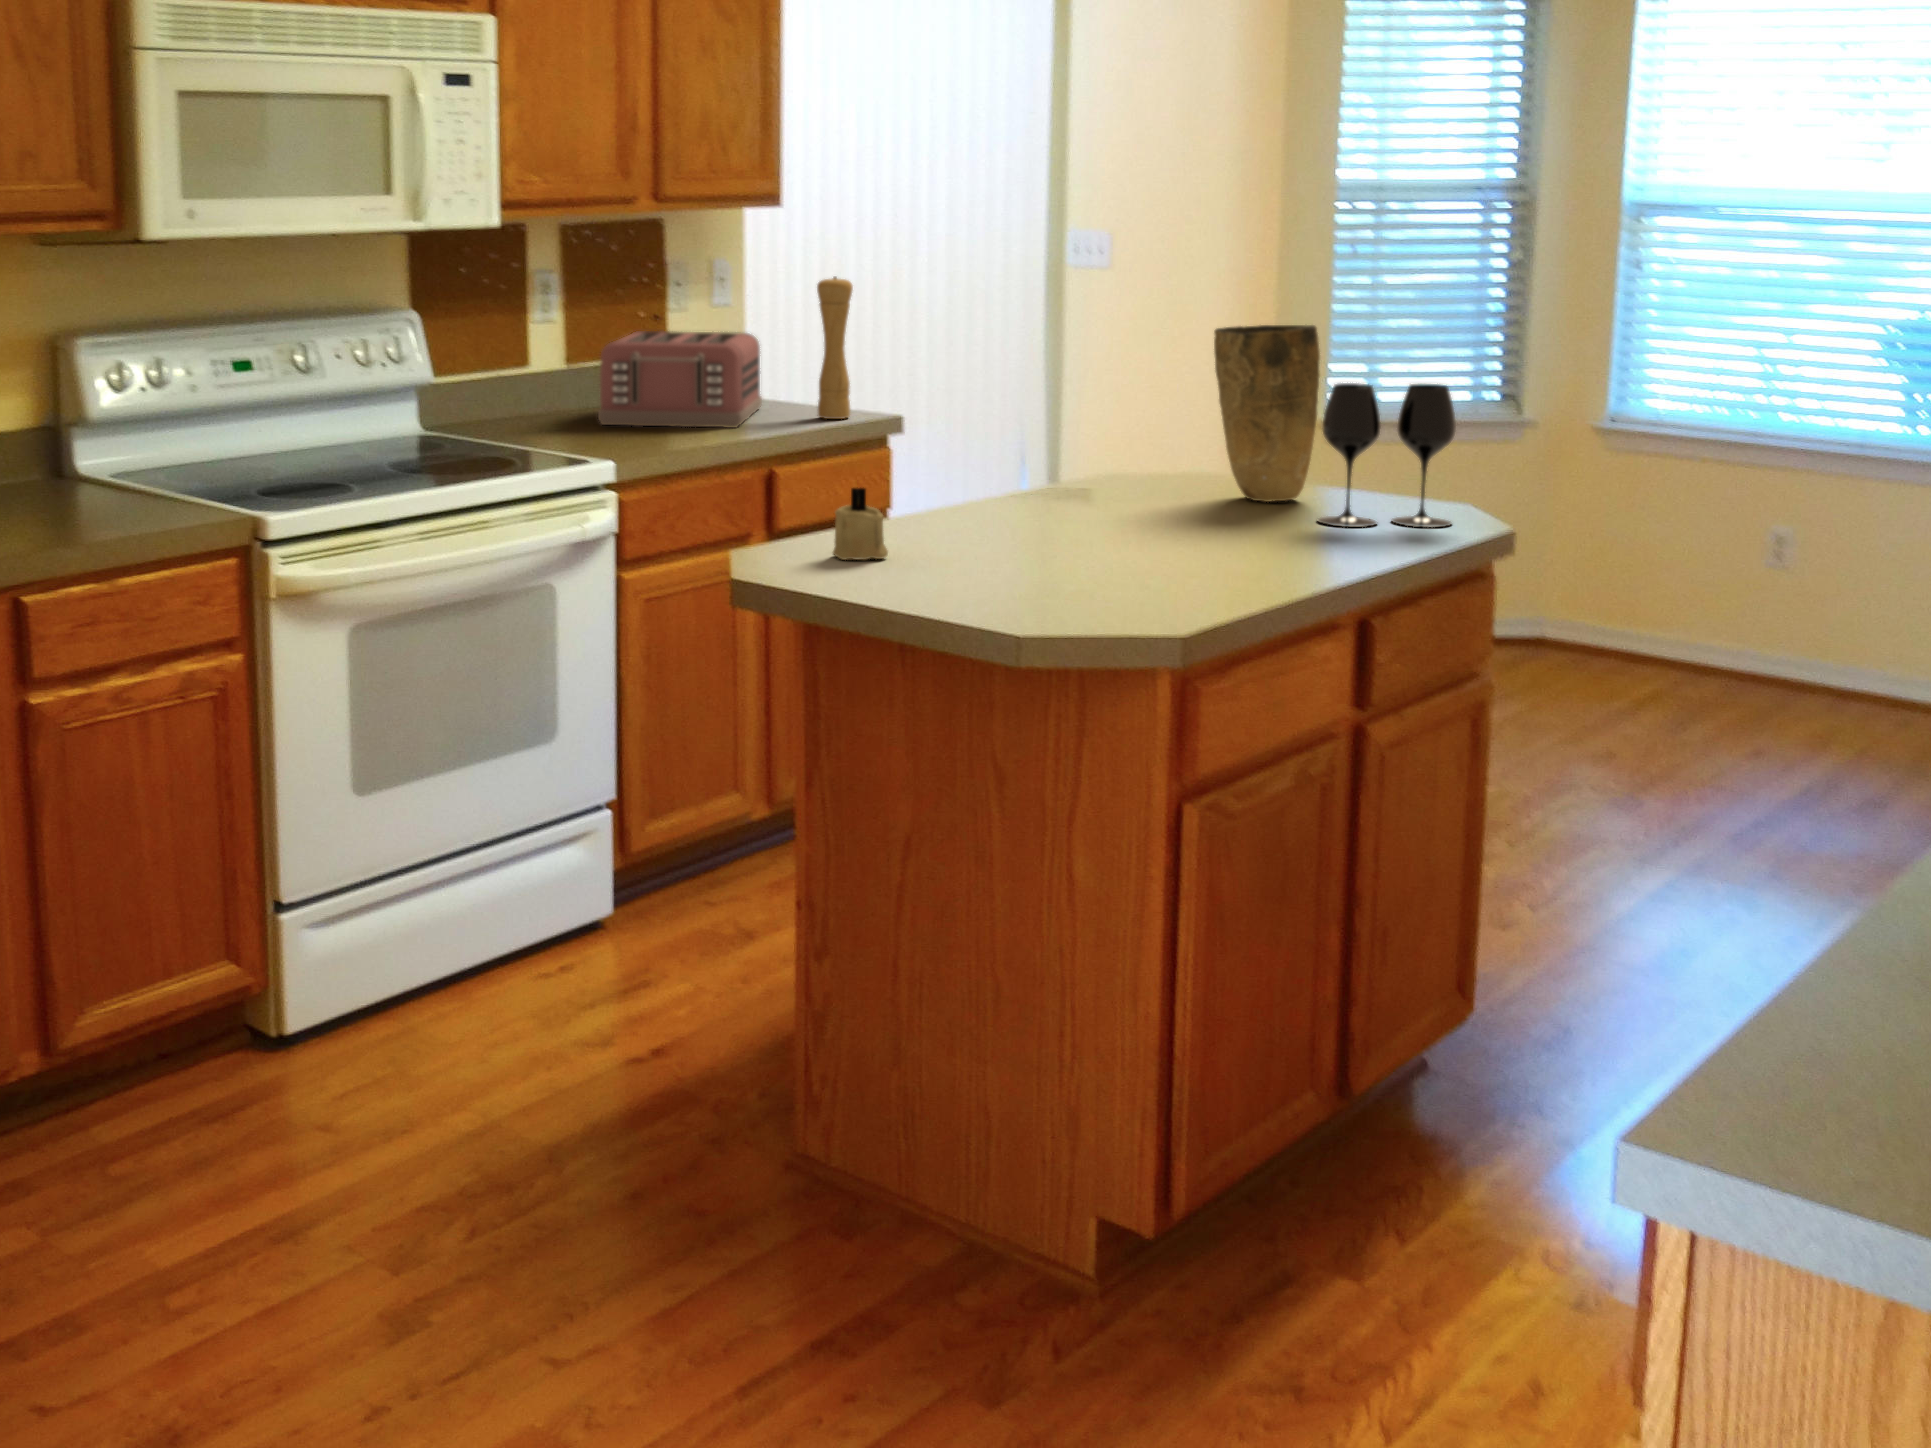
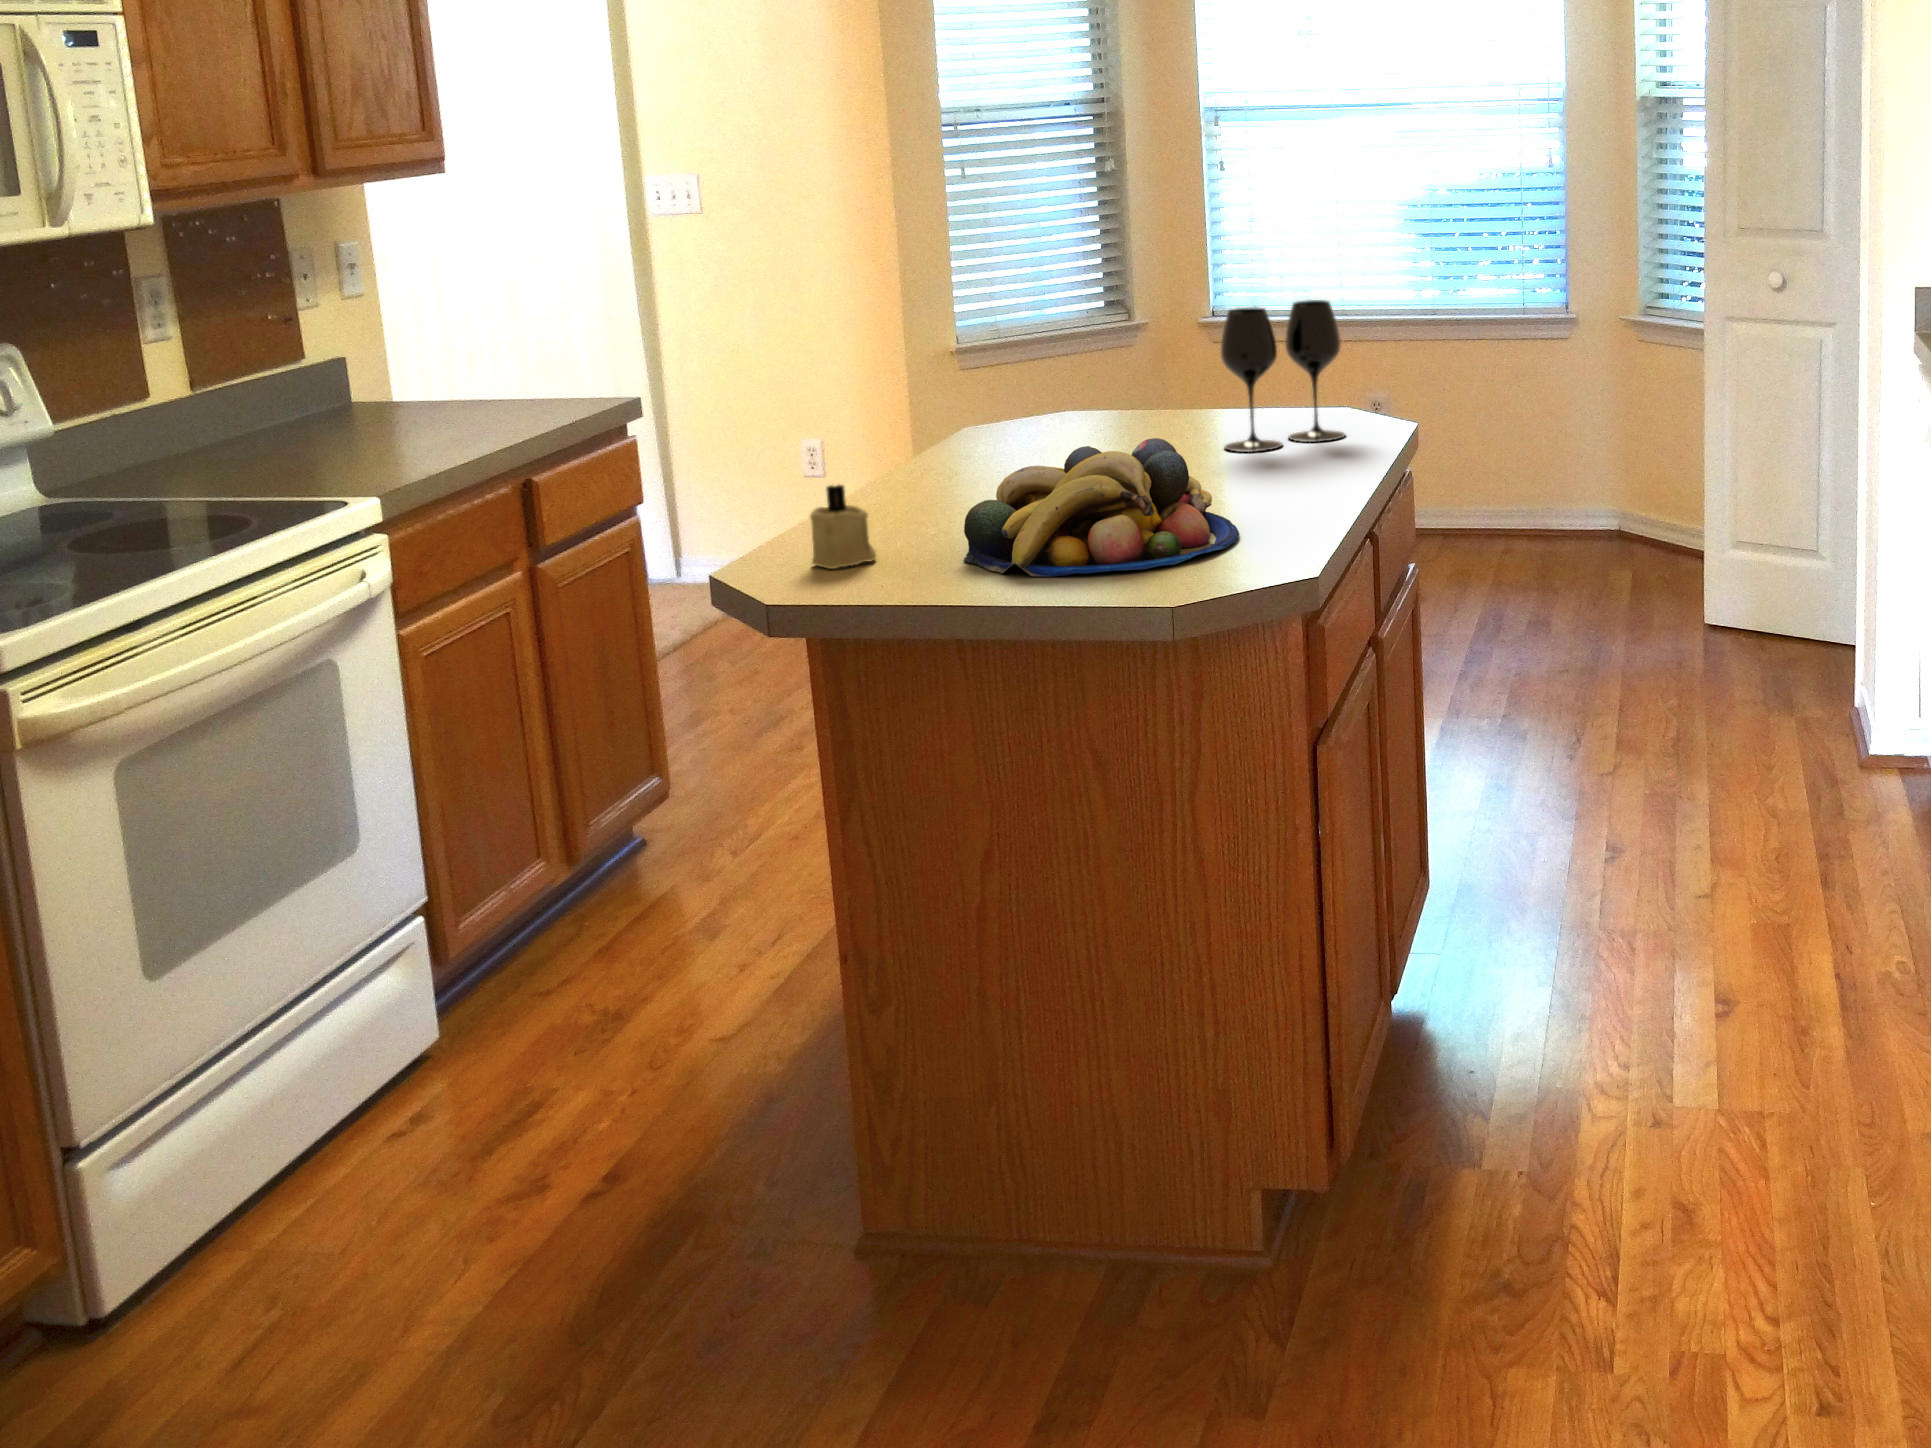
pepper mill: present [817,277,853,419] -> none [531,248,588,412]
vase: present [1214,325,1320,502] -> none [1072,253,1185,438]
toaster: present [598,331,762,428] -> none [271,324,470,455]
fruit bowl: none [946,486,1207,600] -> present [963,438,1239,577]

